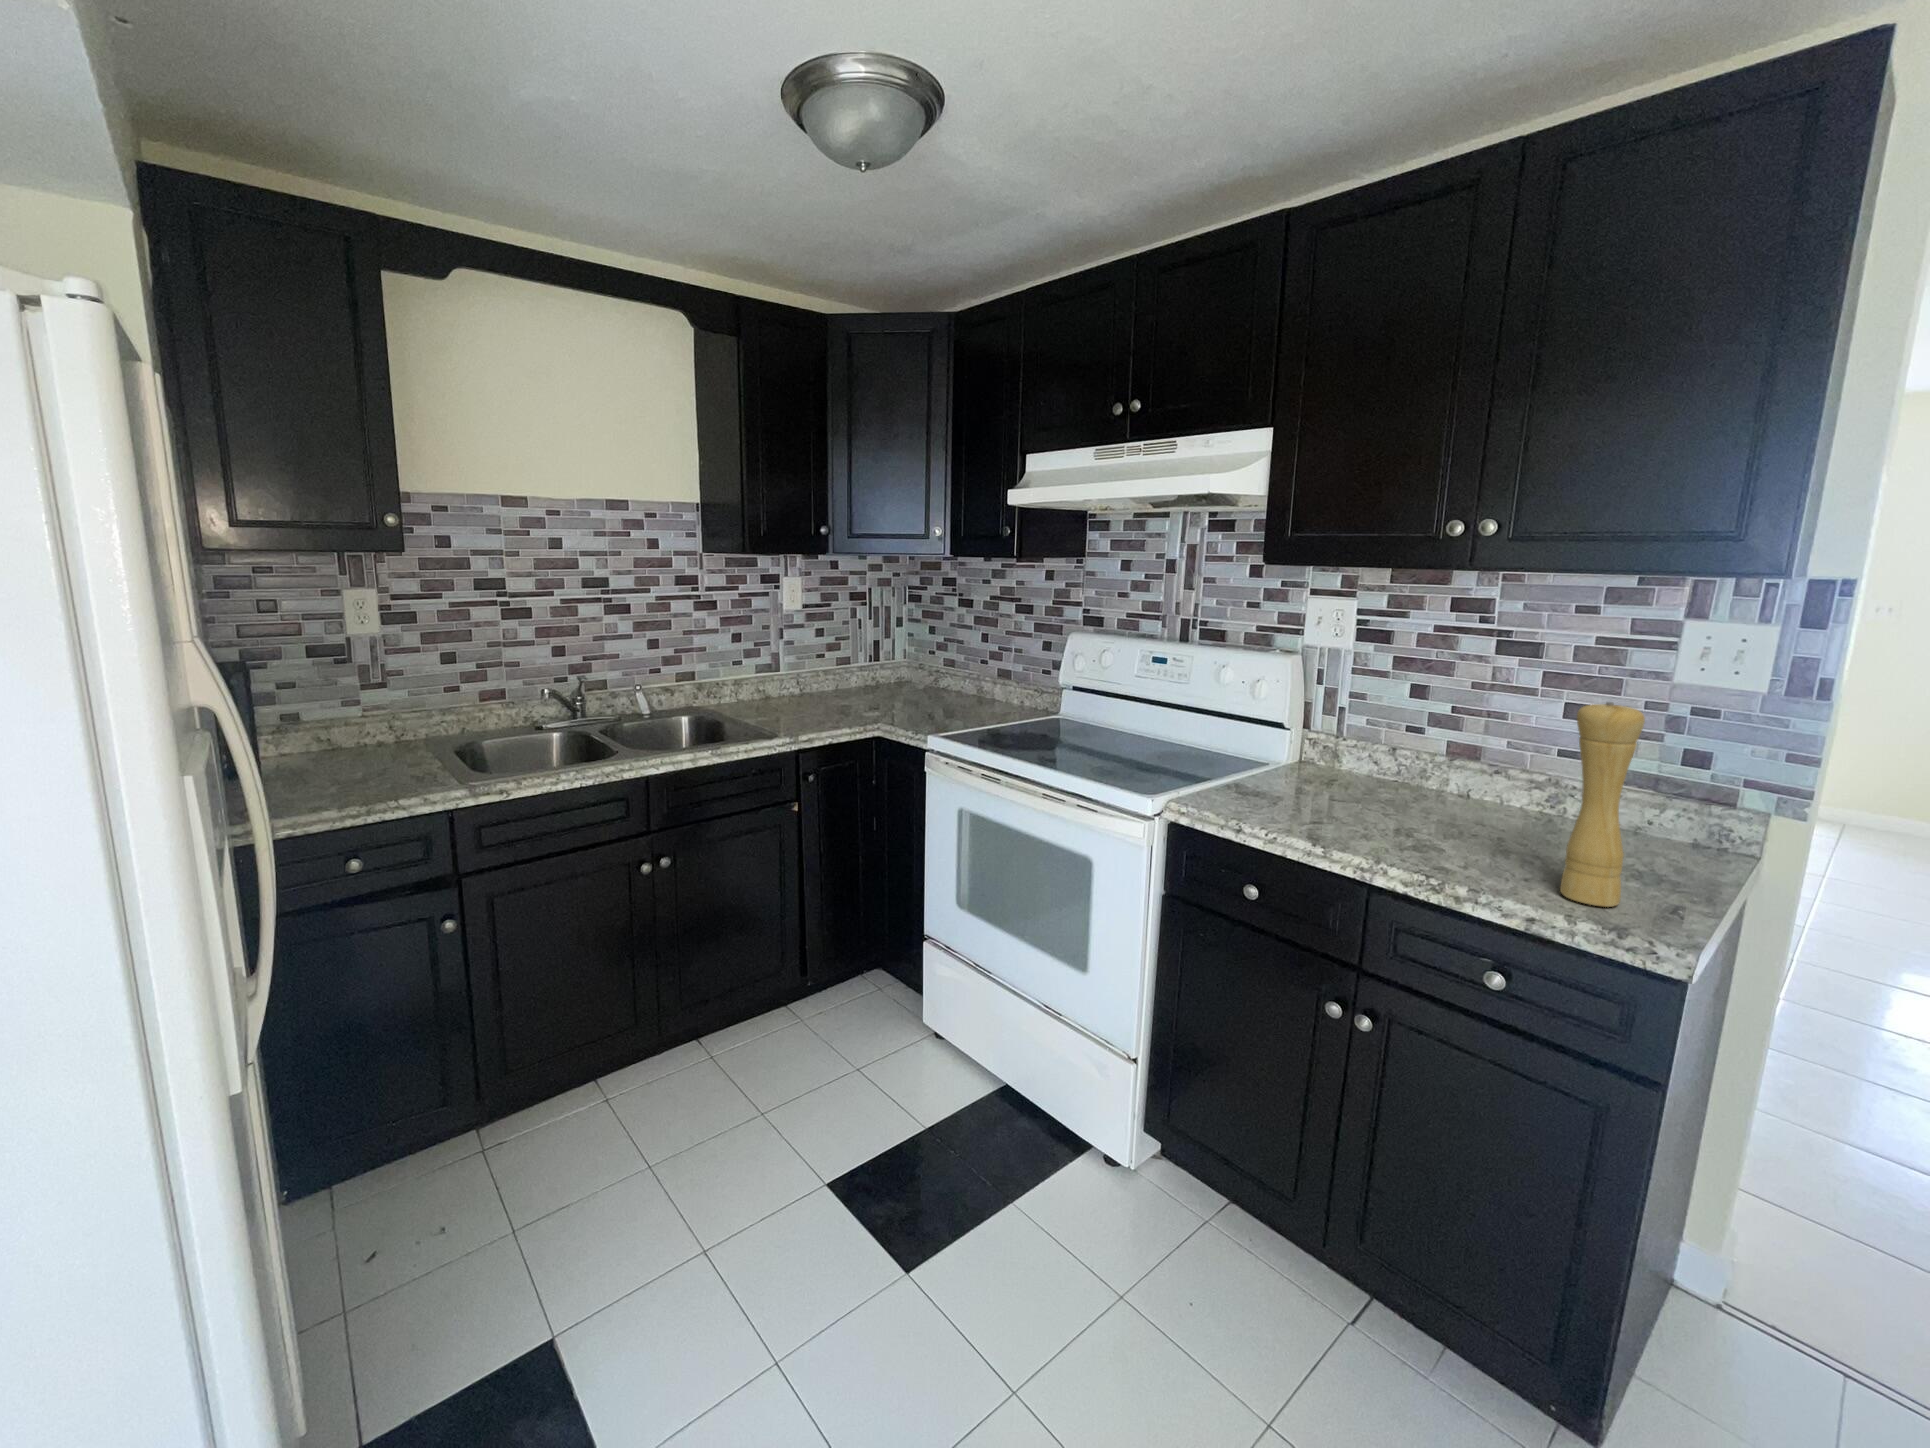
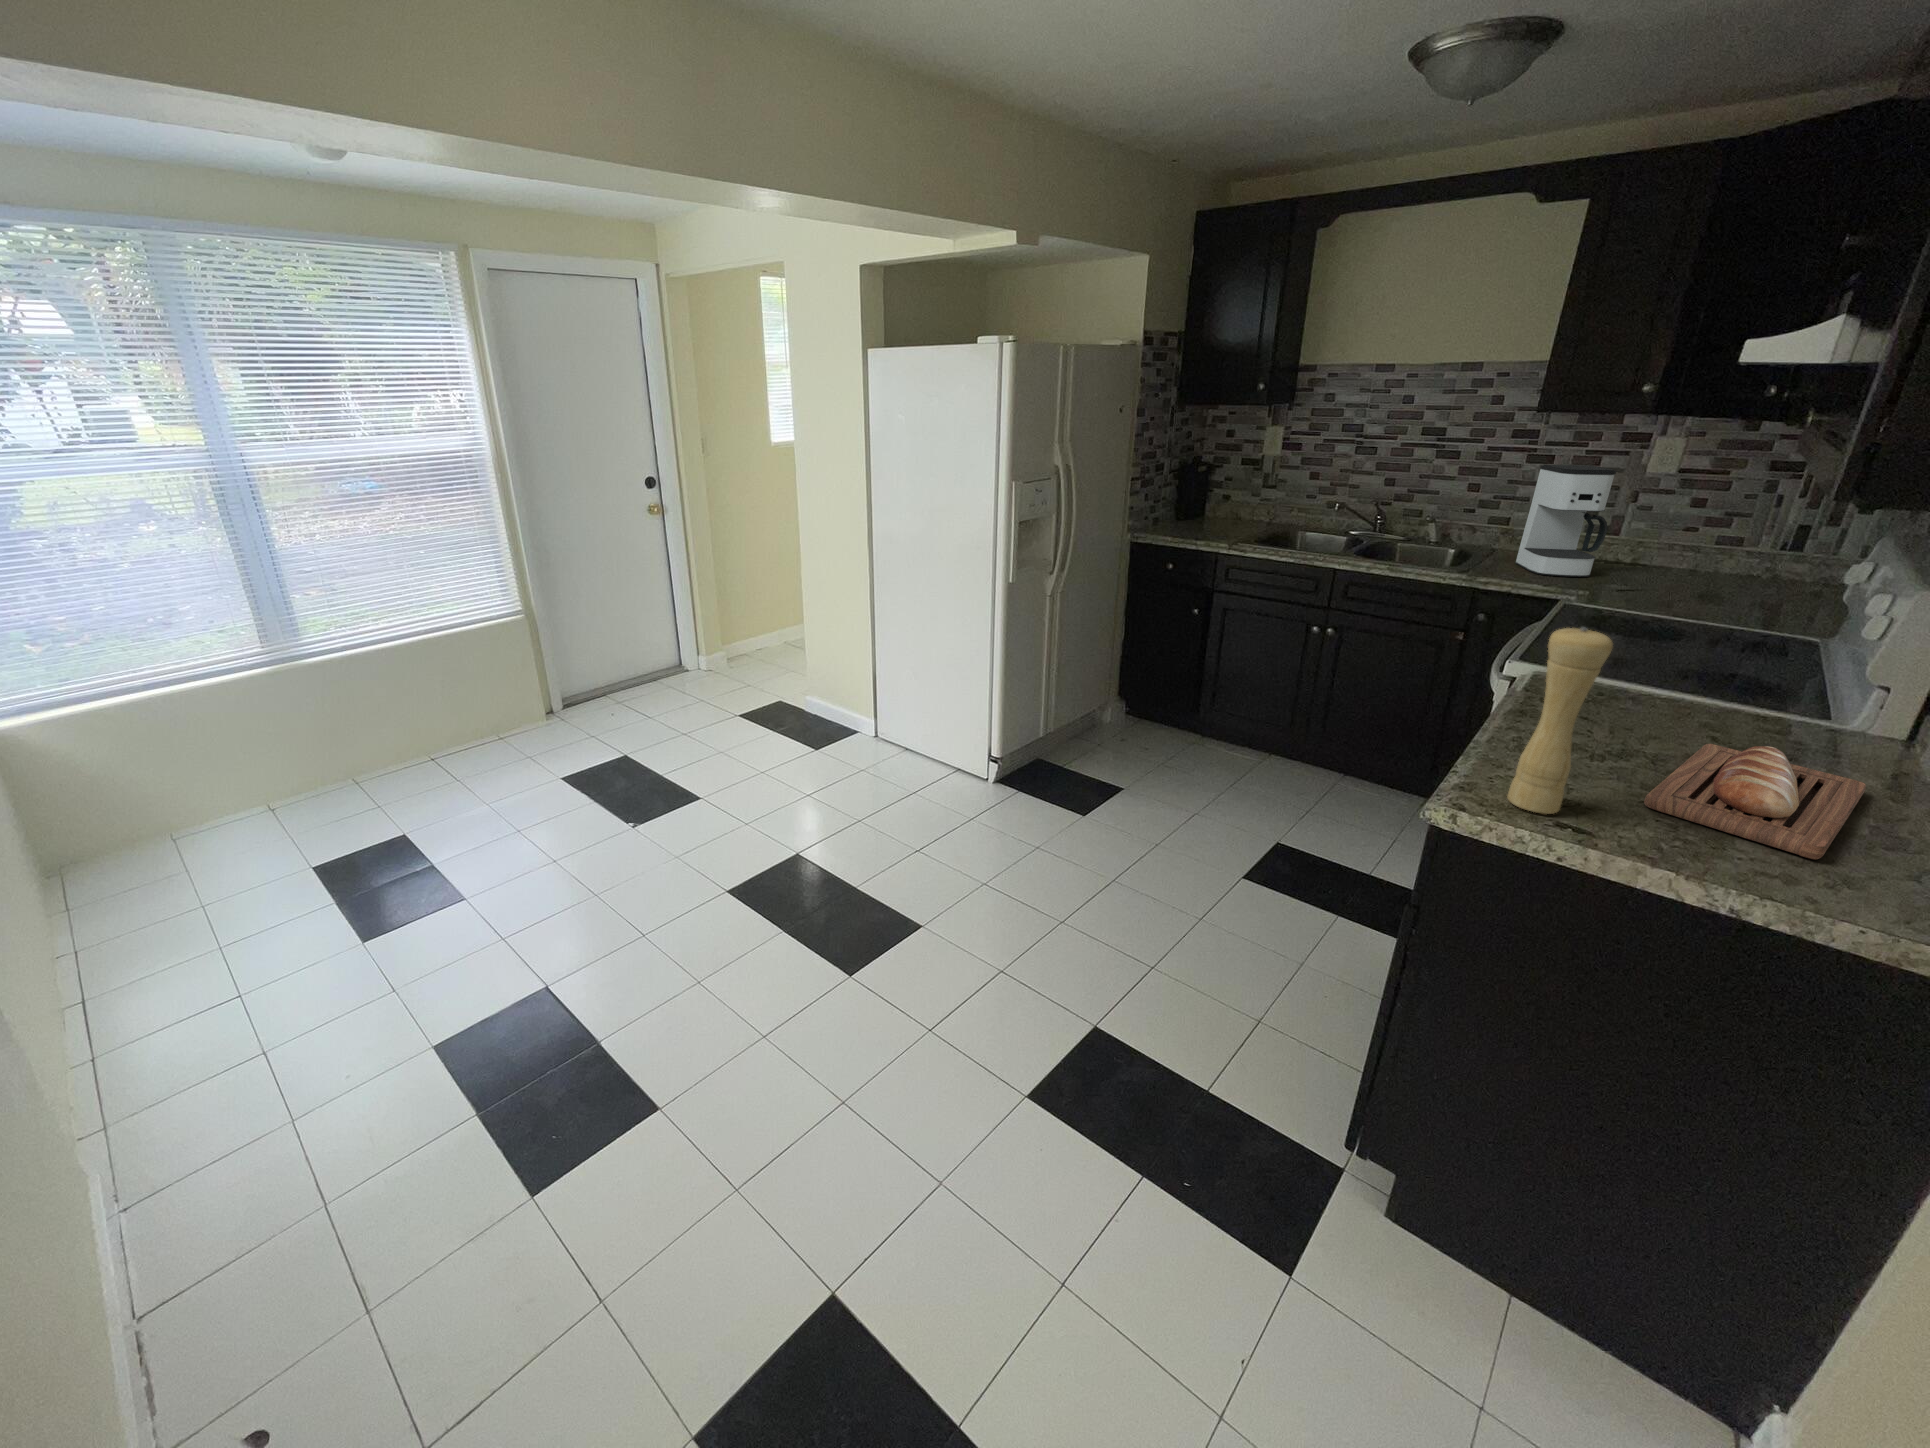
coffee maker: none [736,607,814,720] -> present [1515,465,1616,577]
bread loaf: none [1340,778,1586,856] -> present [1644,744,1866,859]

